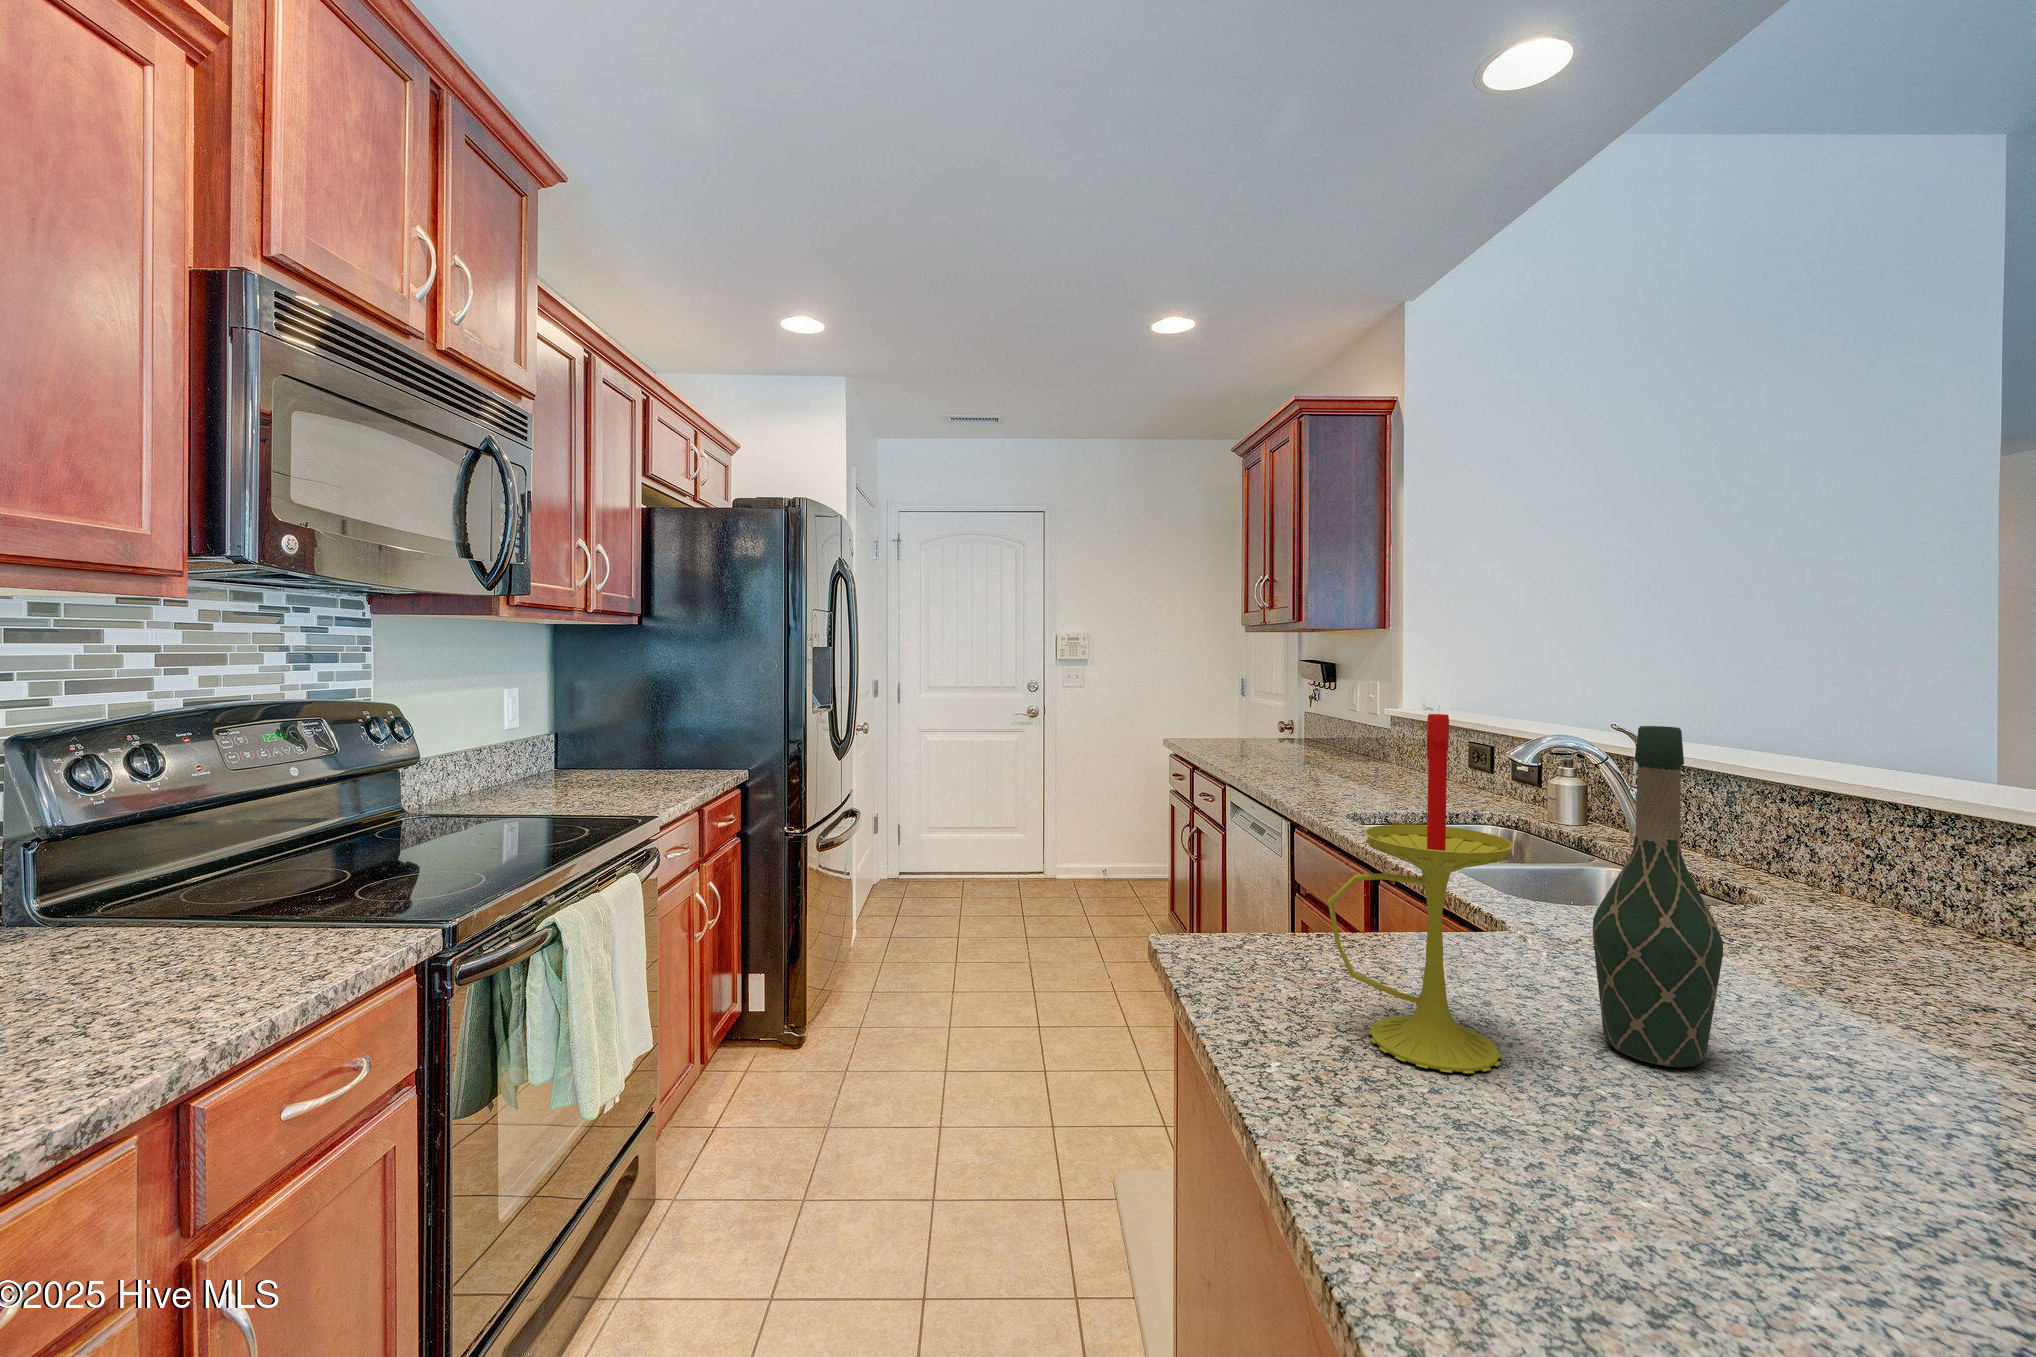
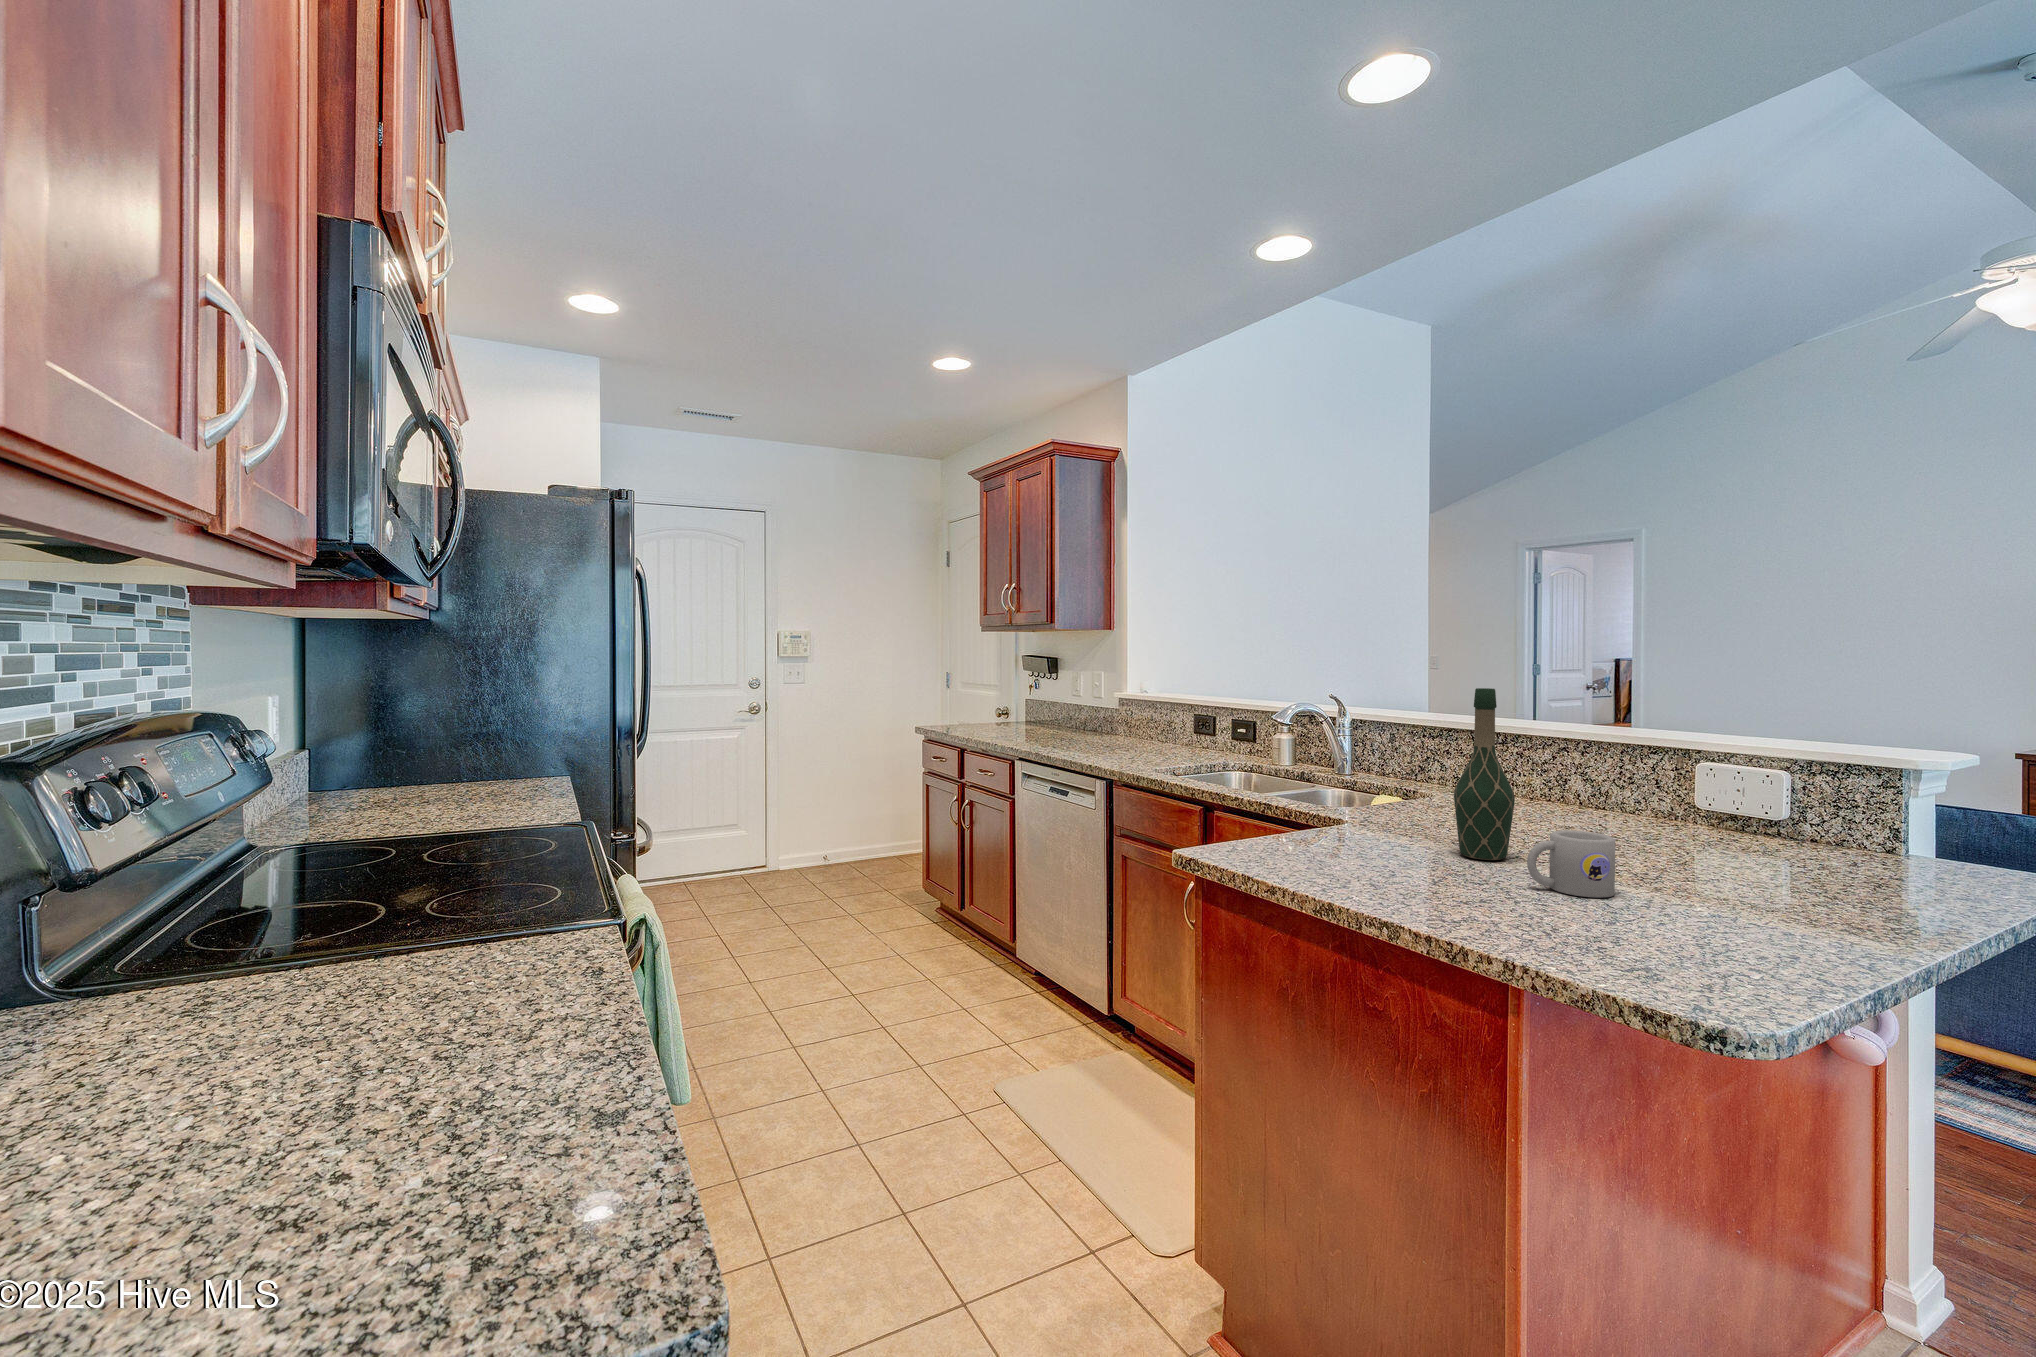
candle: present [1328,714,1514,1073] -> none [1351,679,1446,876]
mug: none [1635,1046,1867,1238] -> present [1527,830,1615,898]

